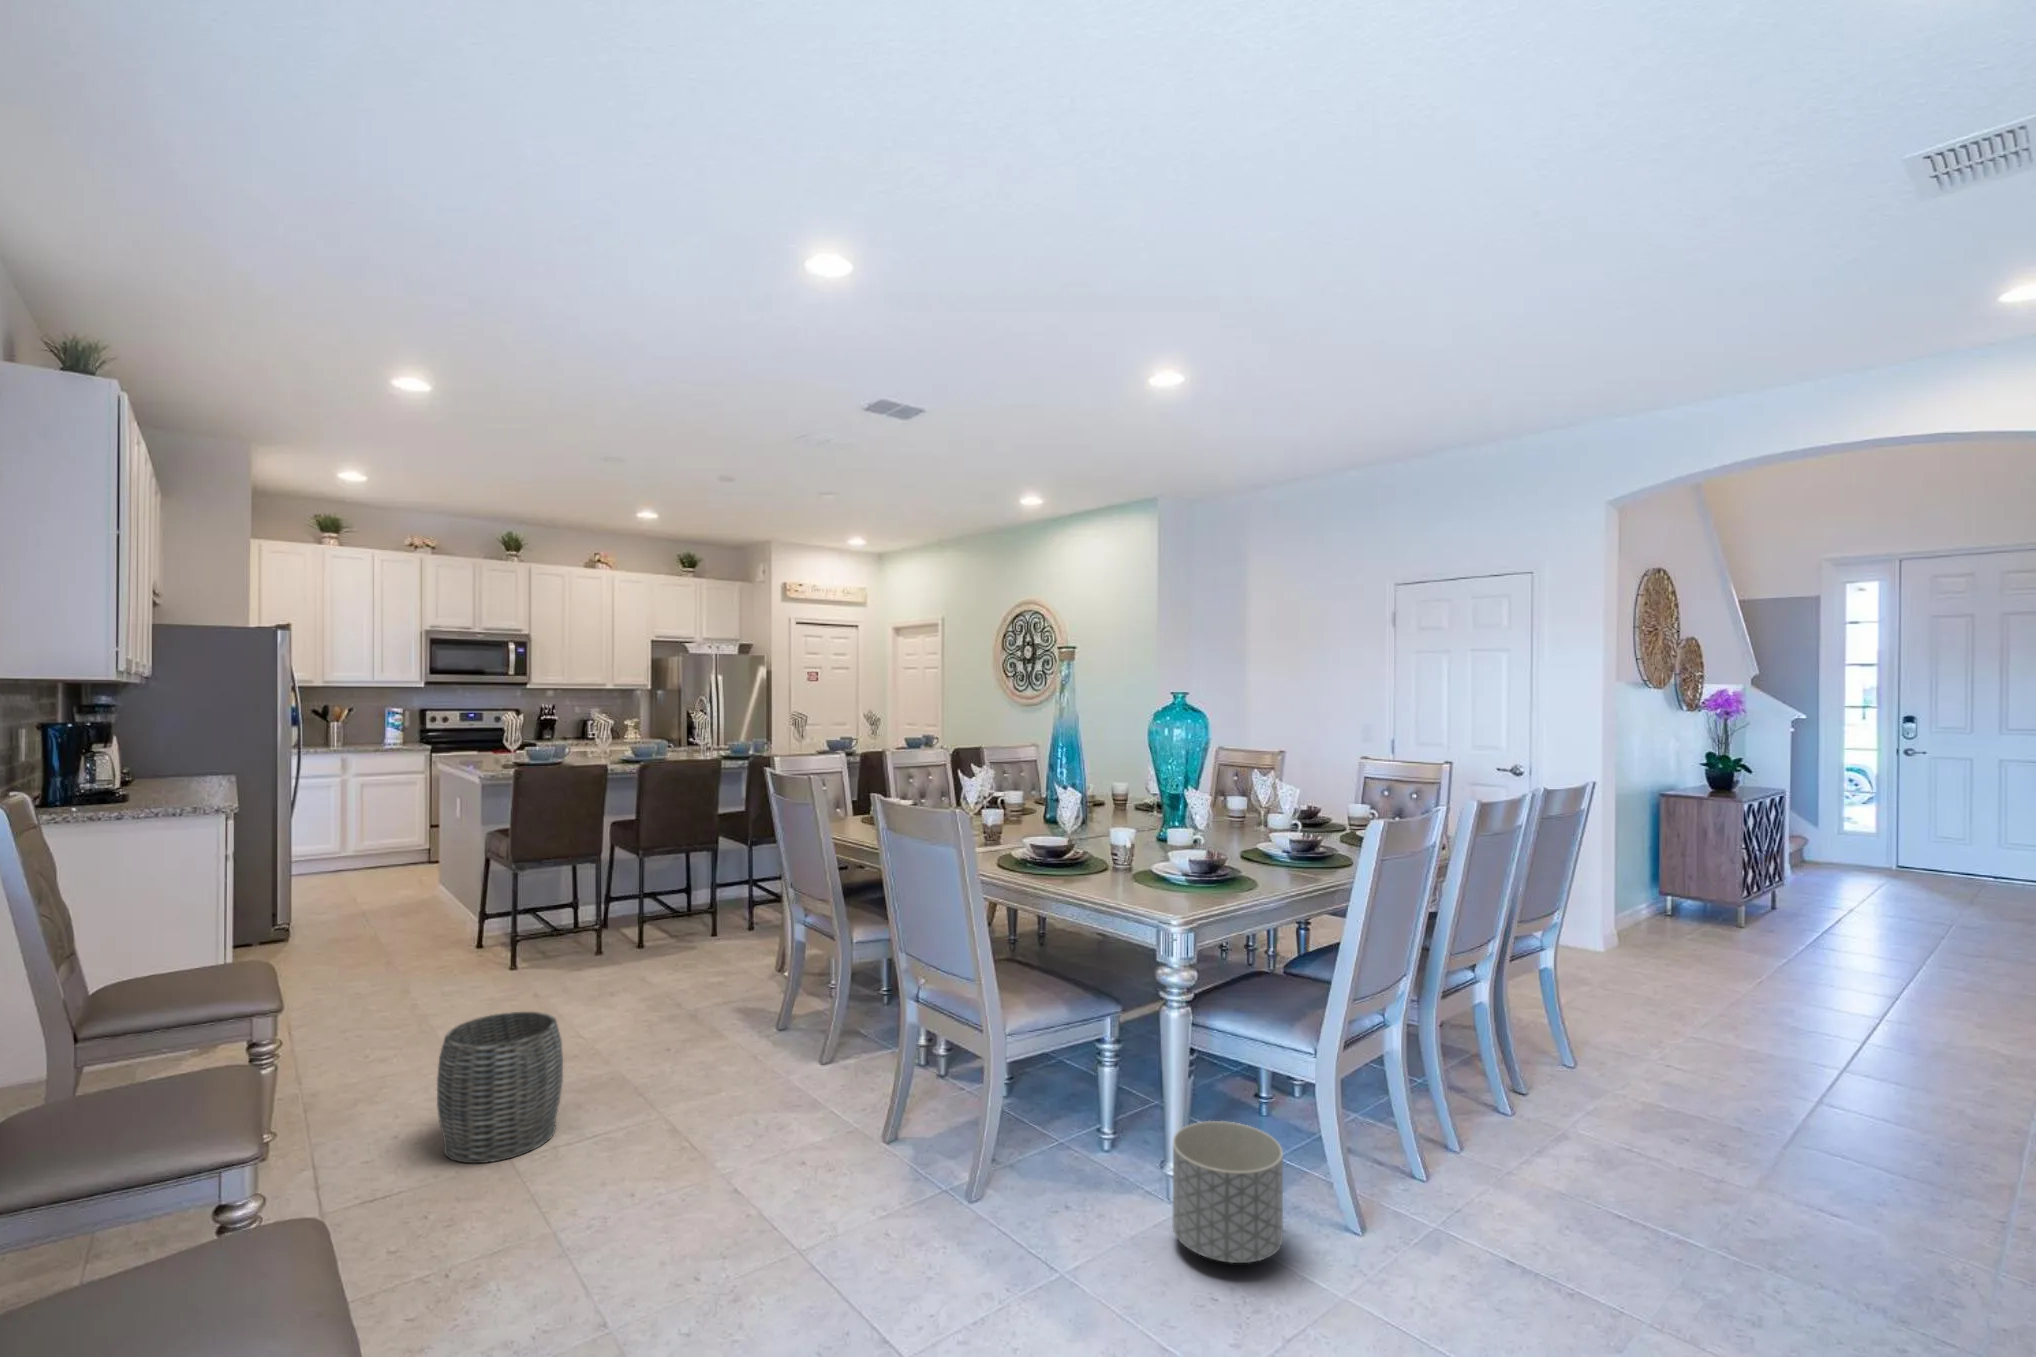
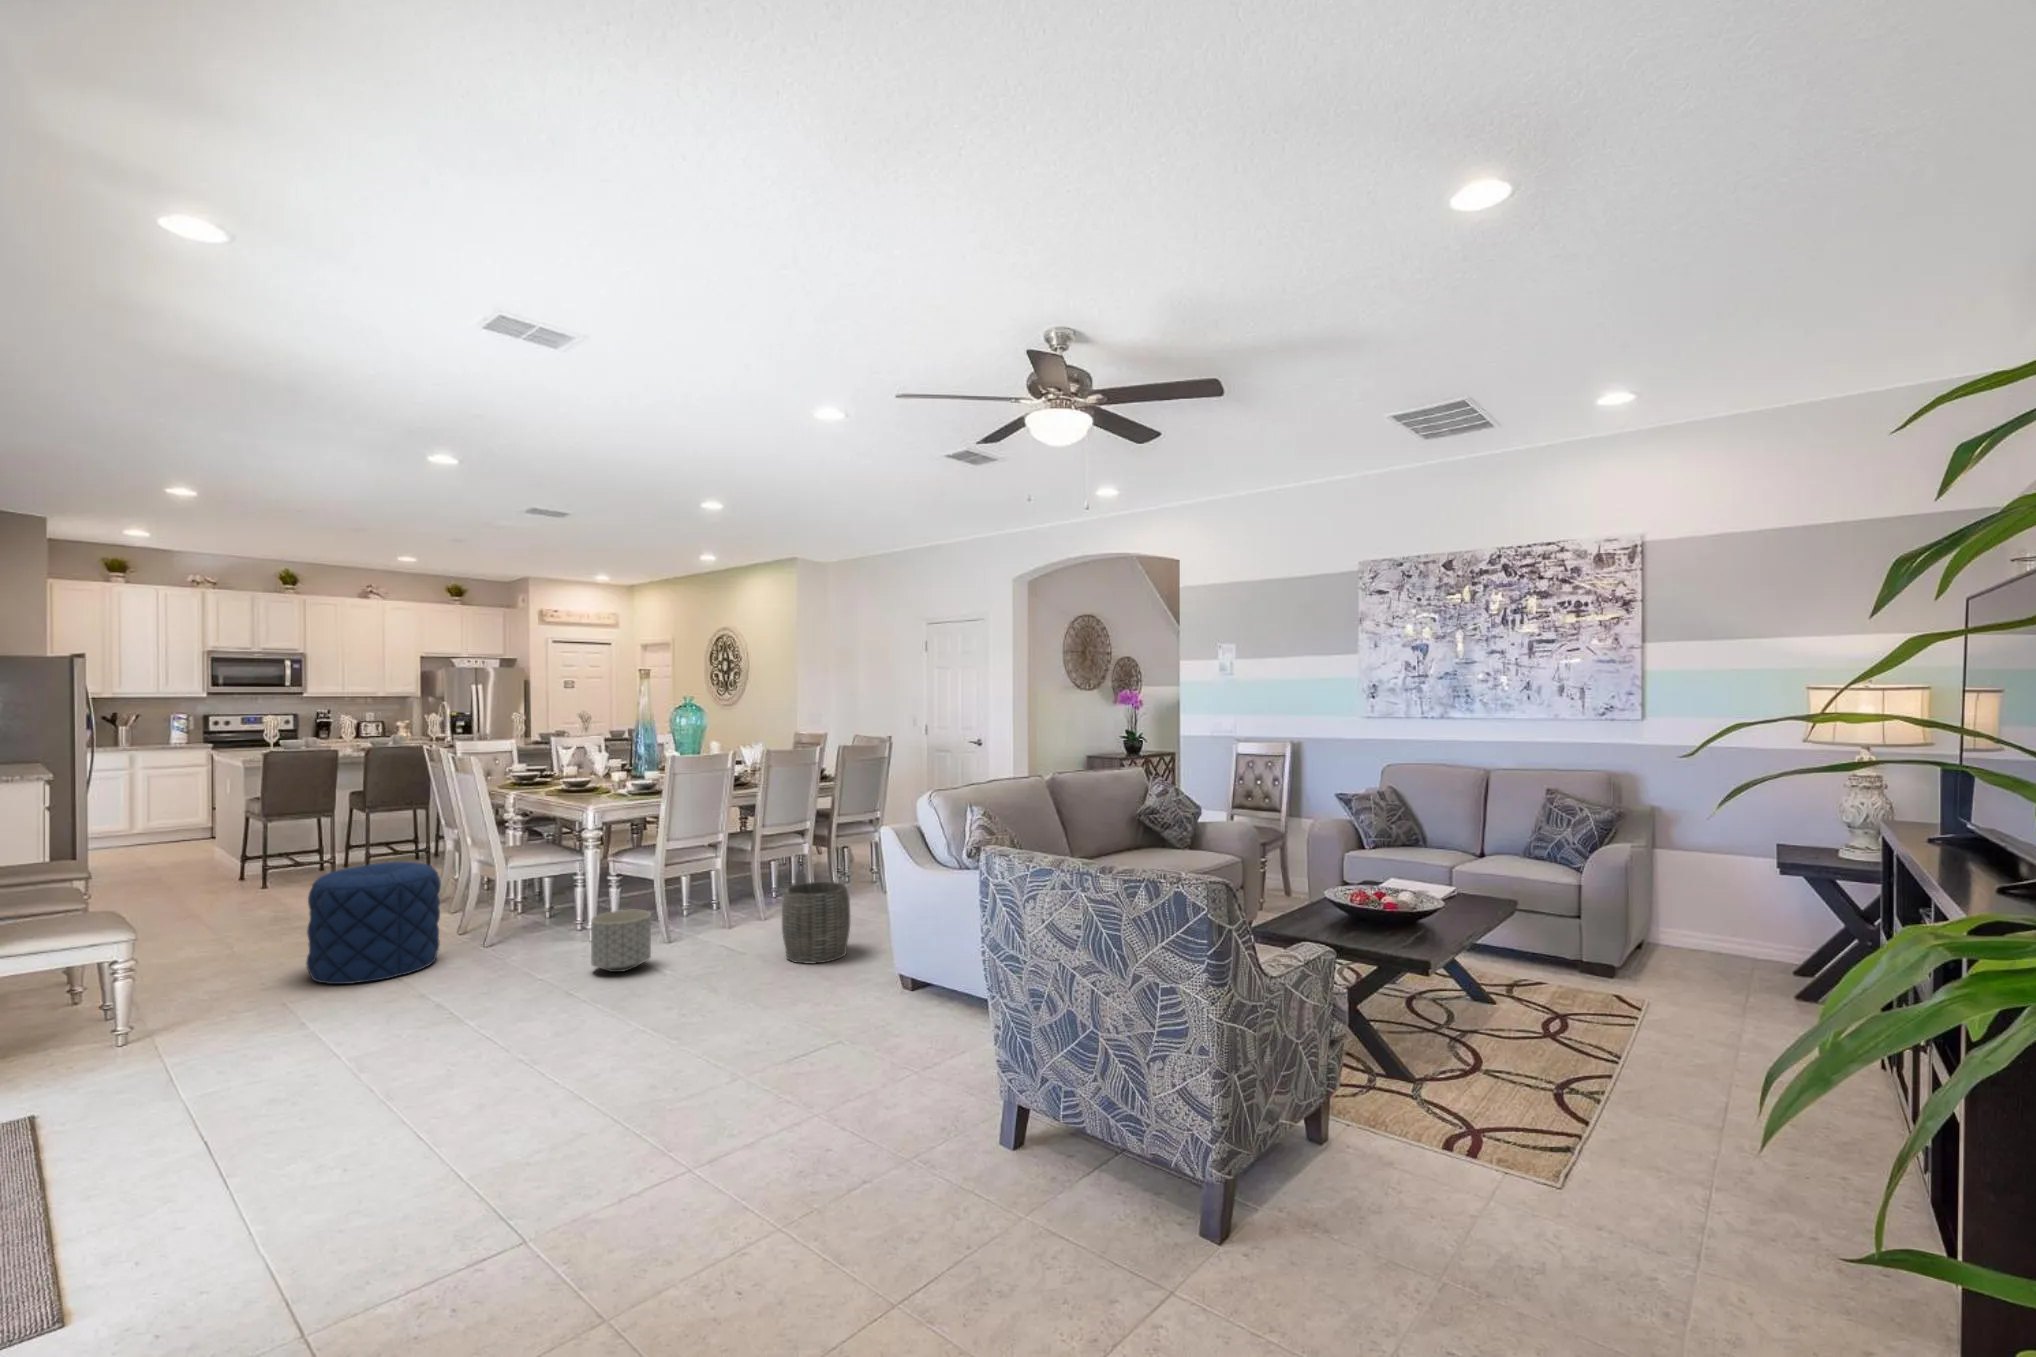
pouf: none [662,995,864,1248] -> present [306,862,441,984]
woven basket: present [437,1012,563,1163] -> present [782,882,850,963]

